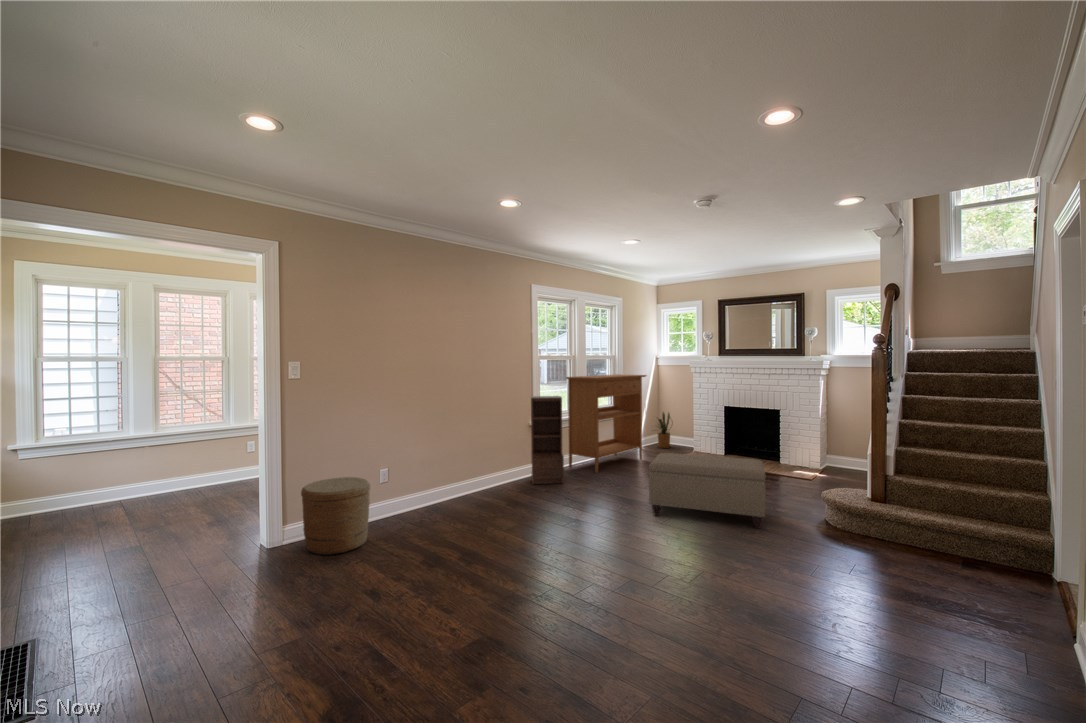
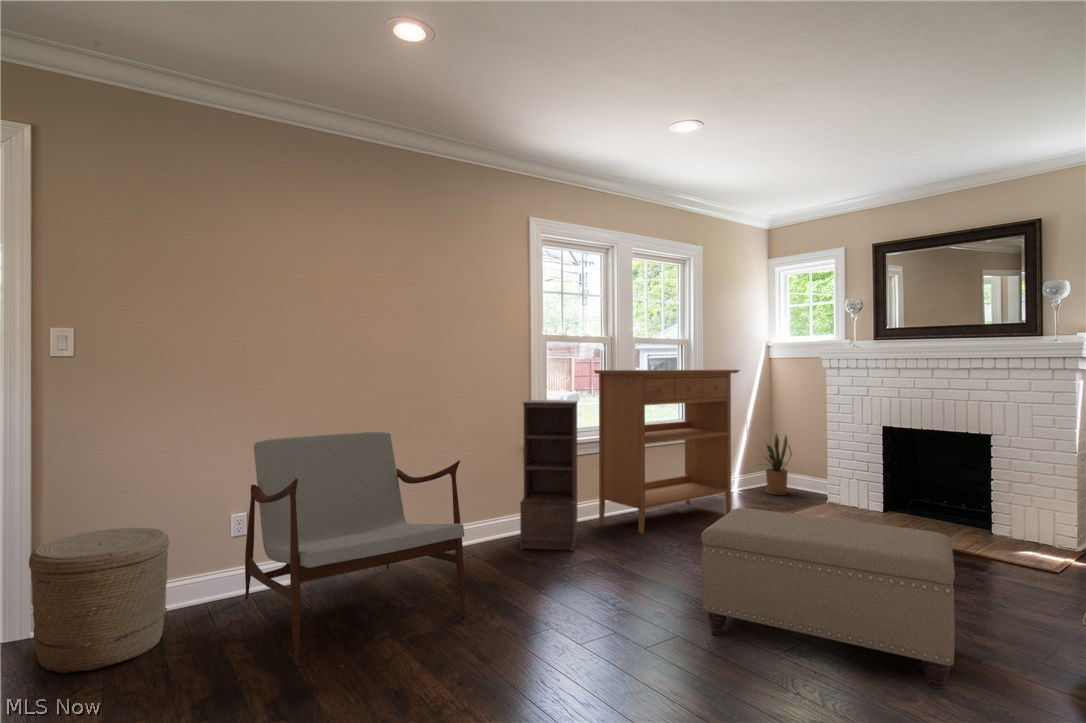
armchair: none [393,418,526,543] -> present [245,432,465,667]

